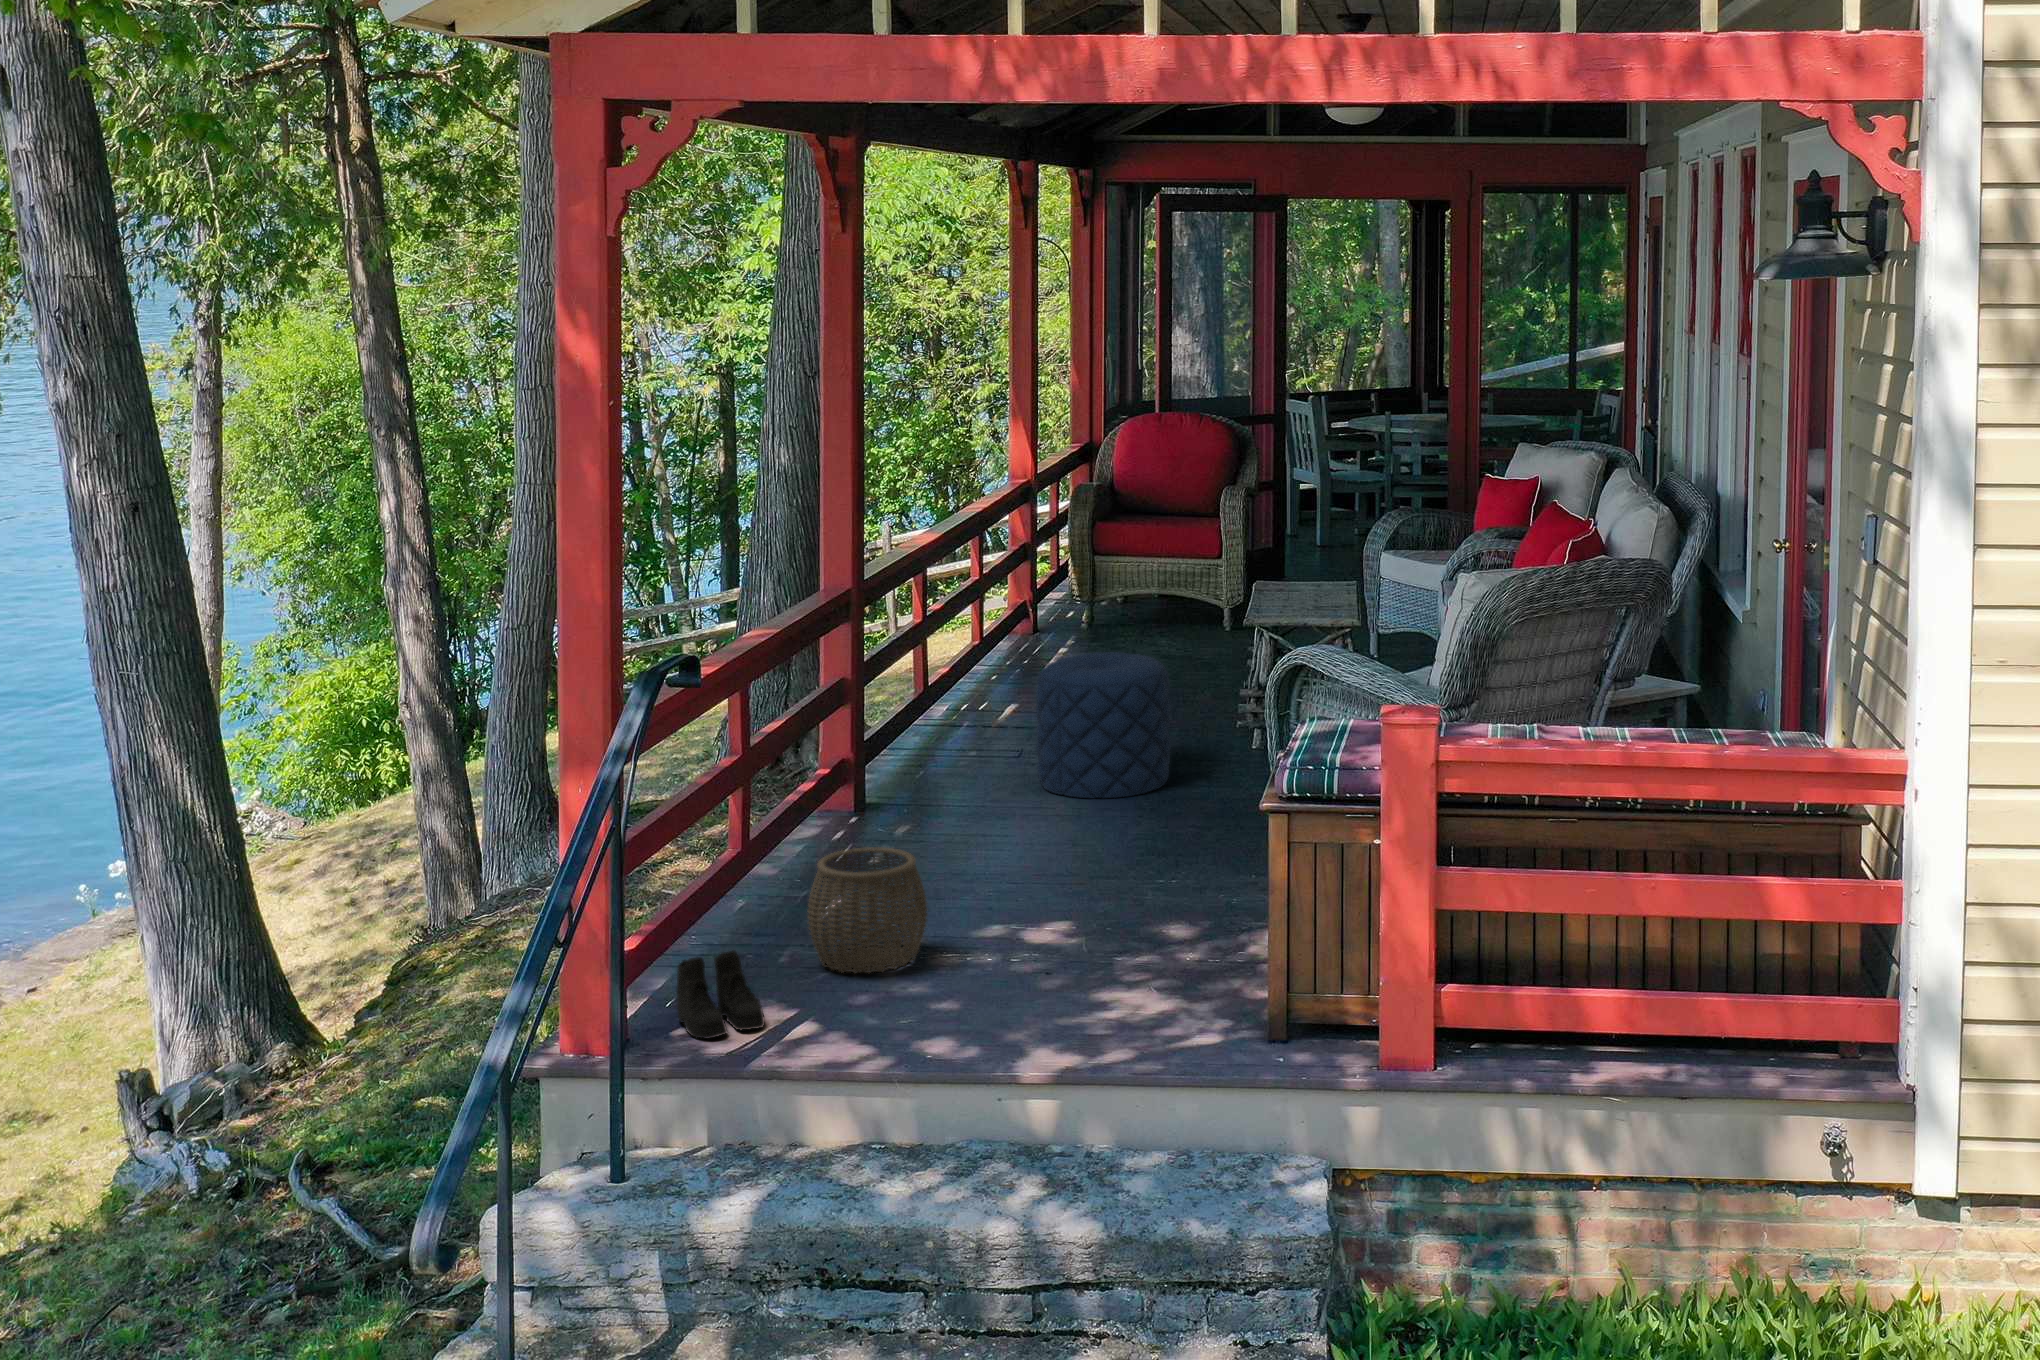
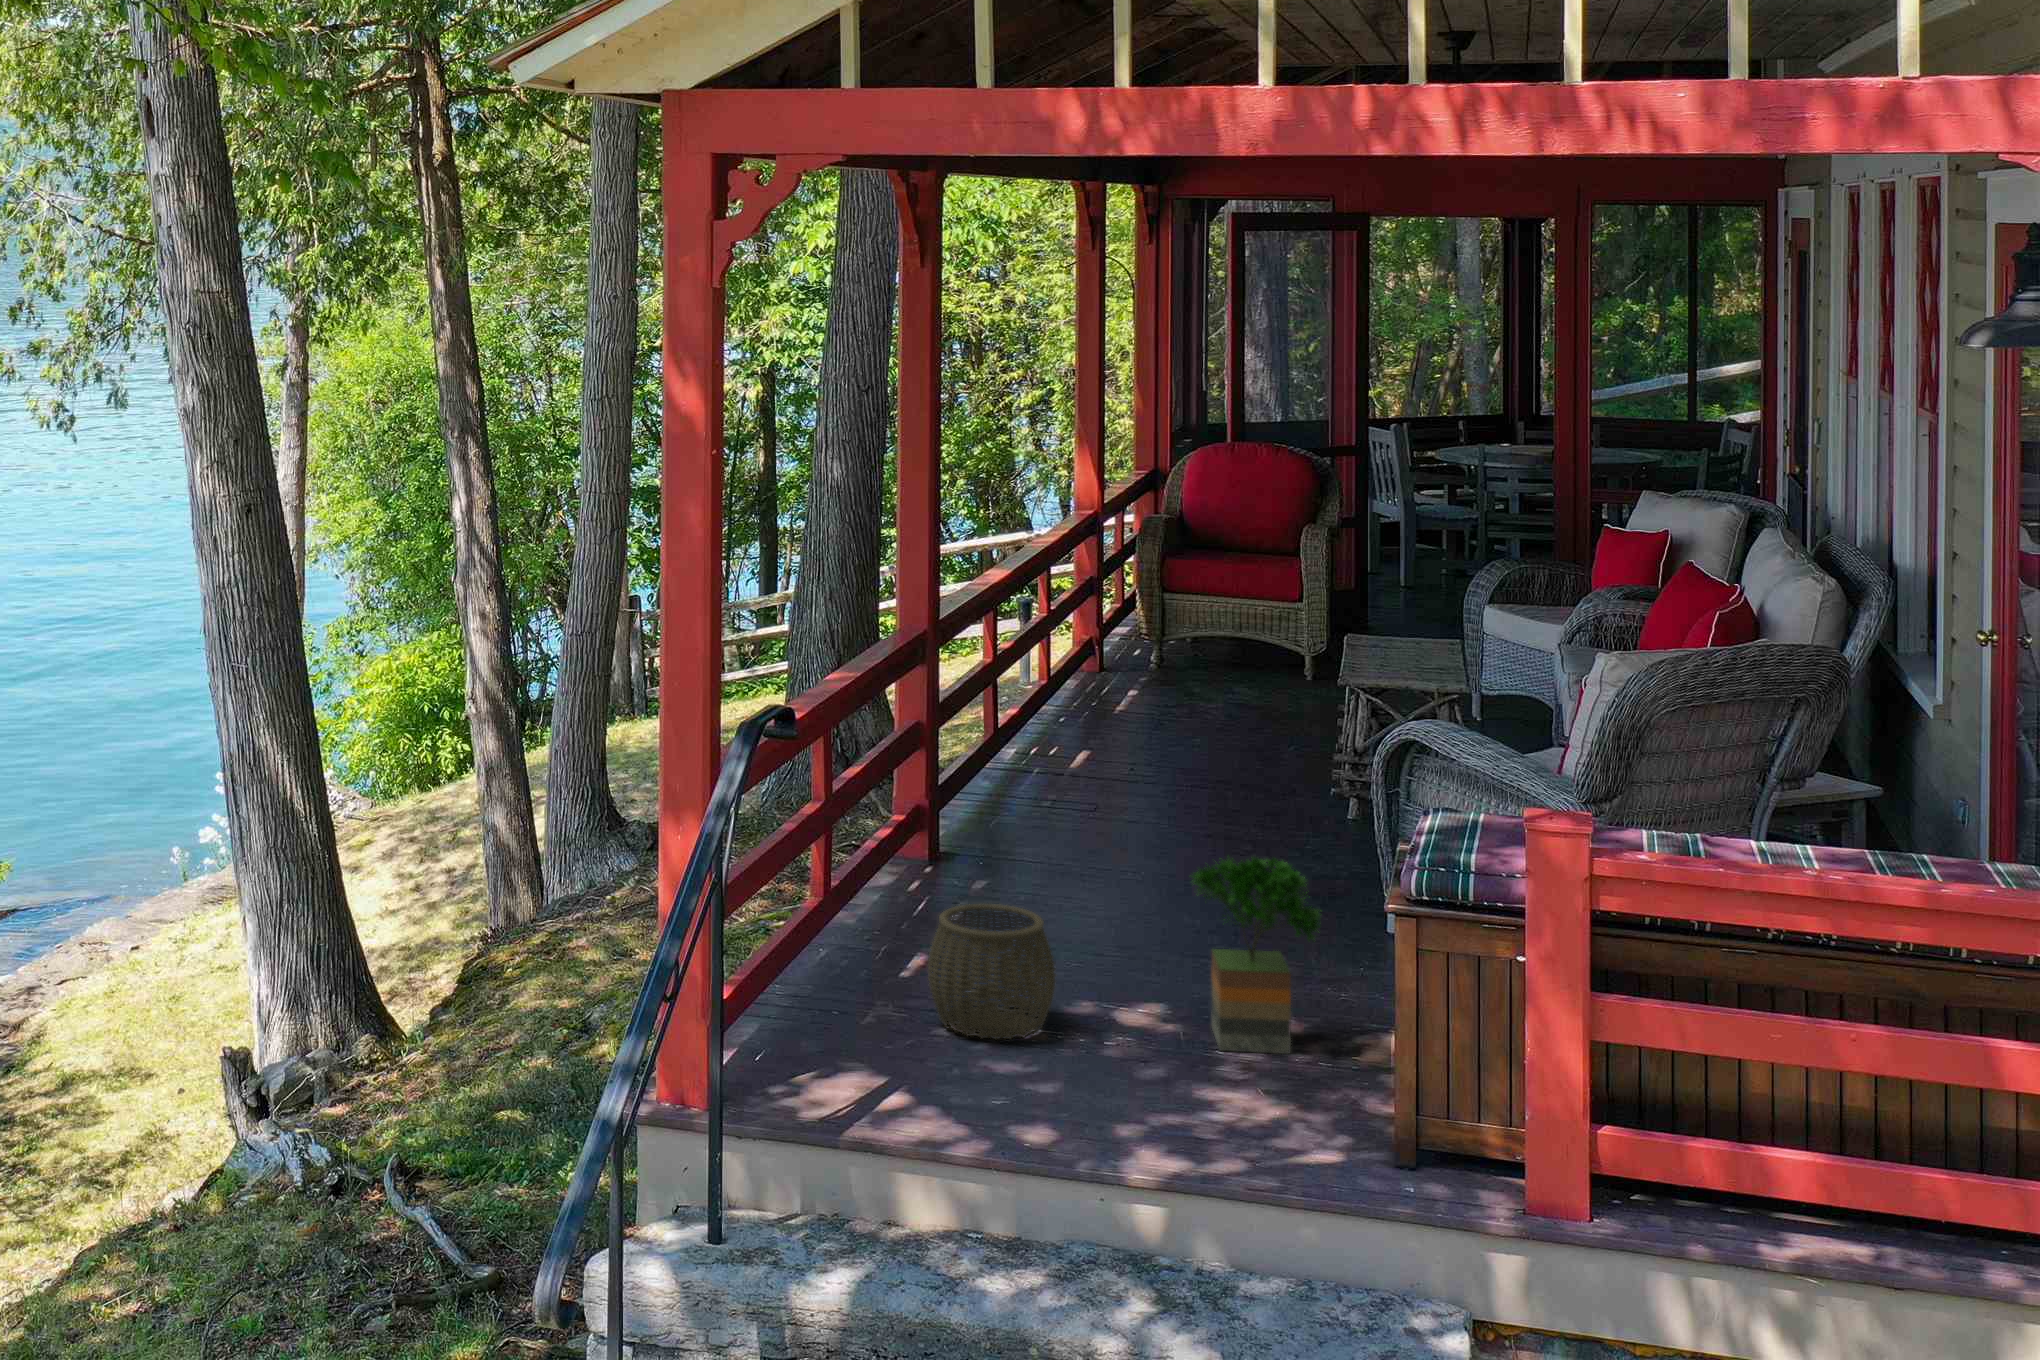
pouf: present [1036,652,1171,798] -> none [1118,709,1263,862]
potted tree: none [1046,785,1165,966] -> present [1192,857,1322,1054]
boots: present [676,950,765,1039] -> none [806,1006,899,1099]

